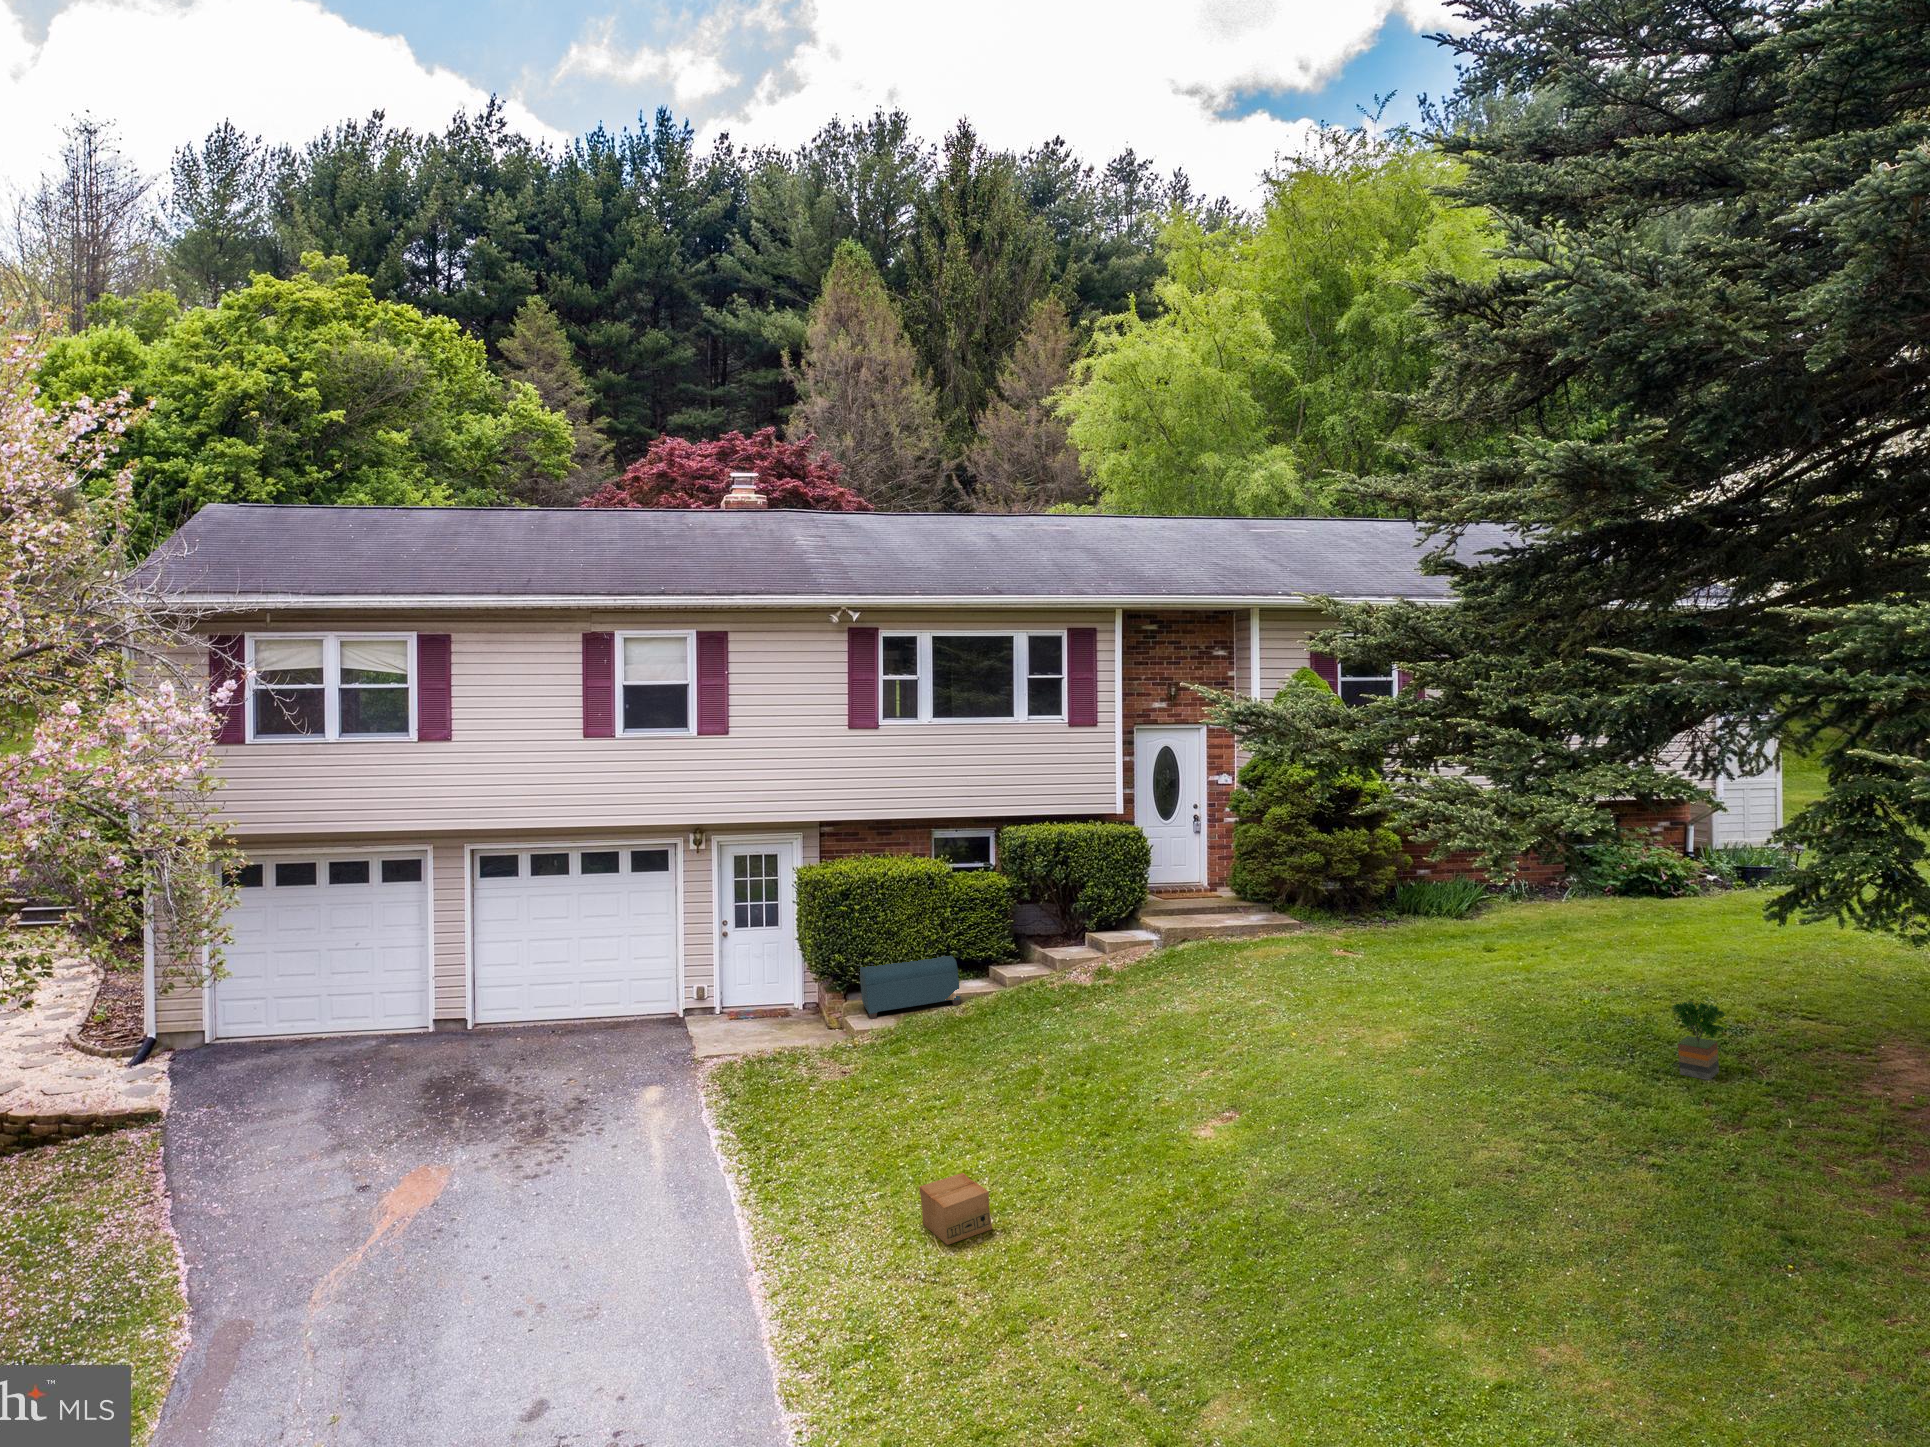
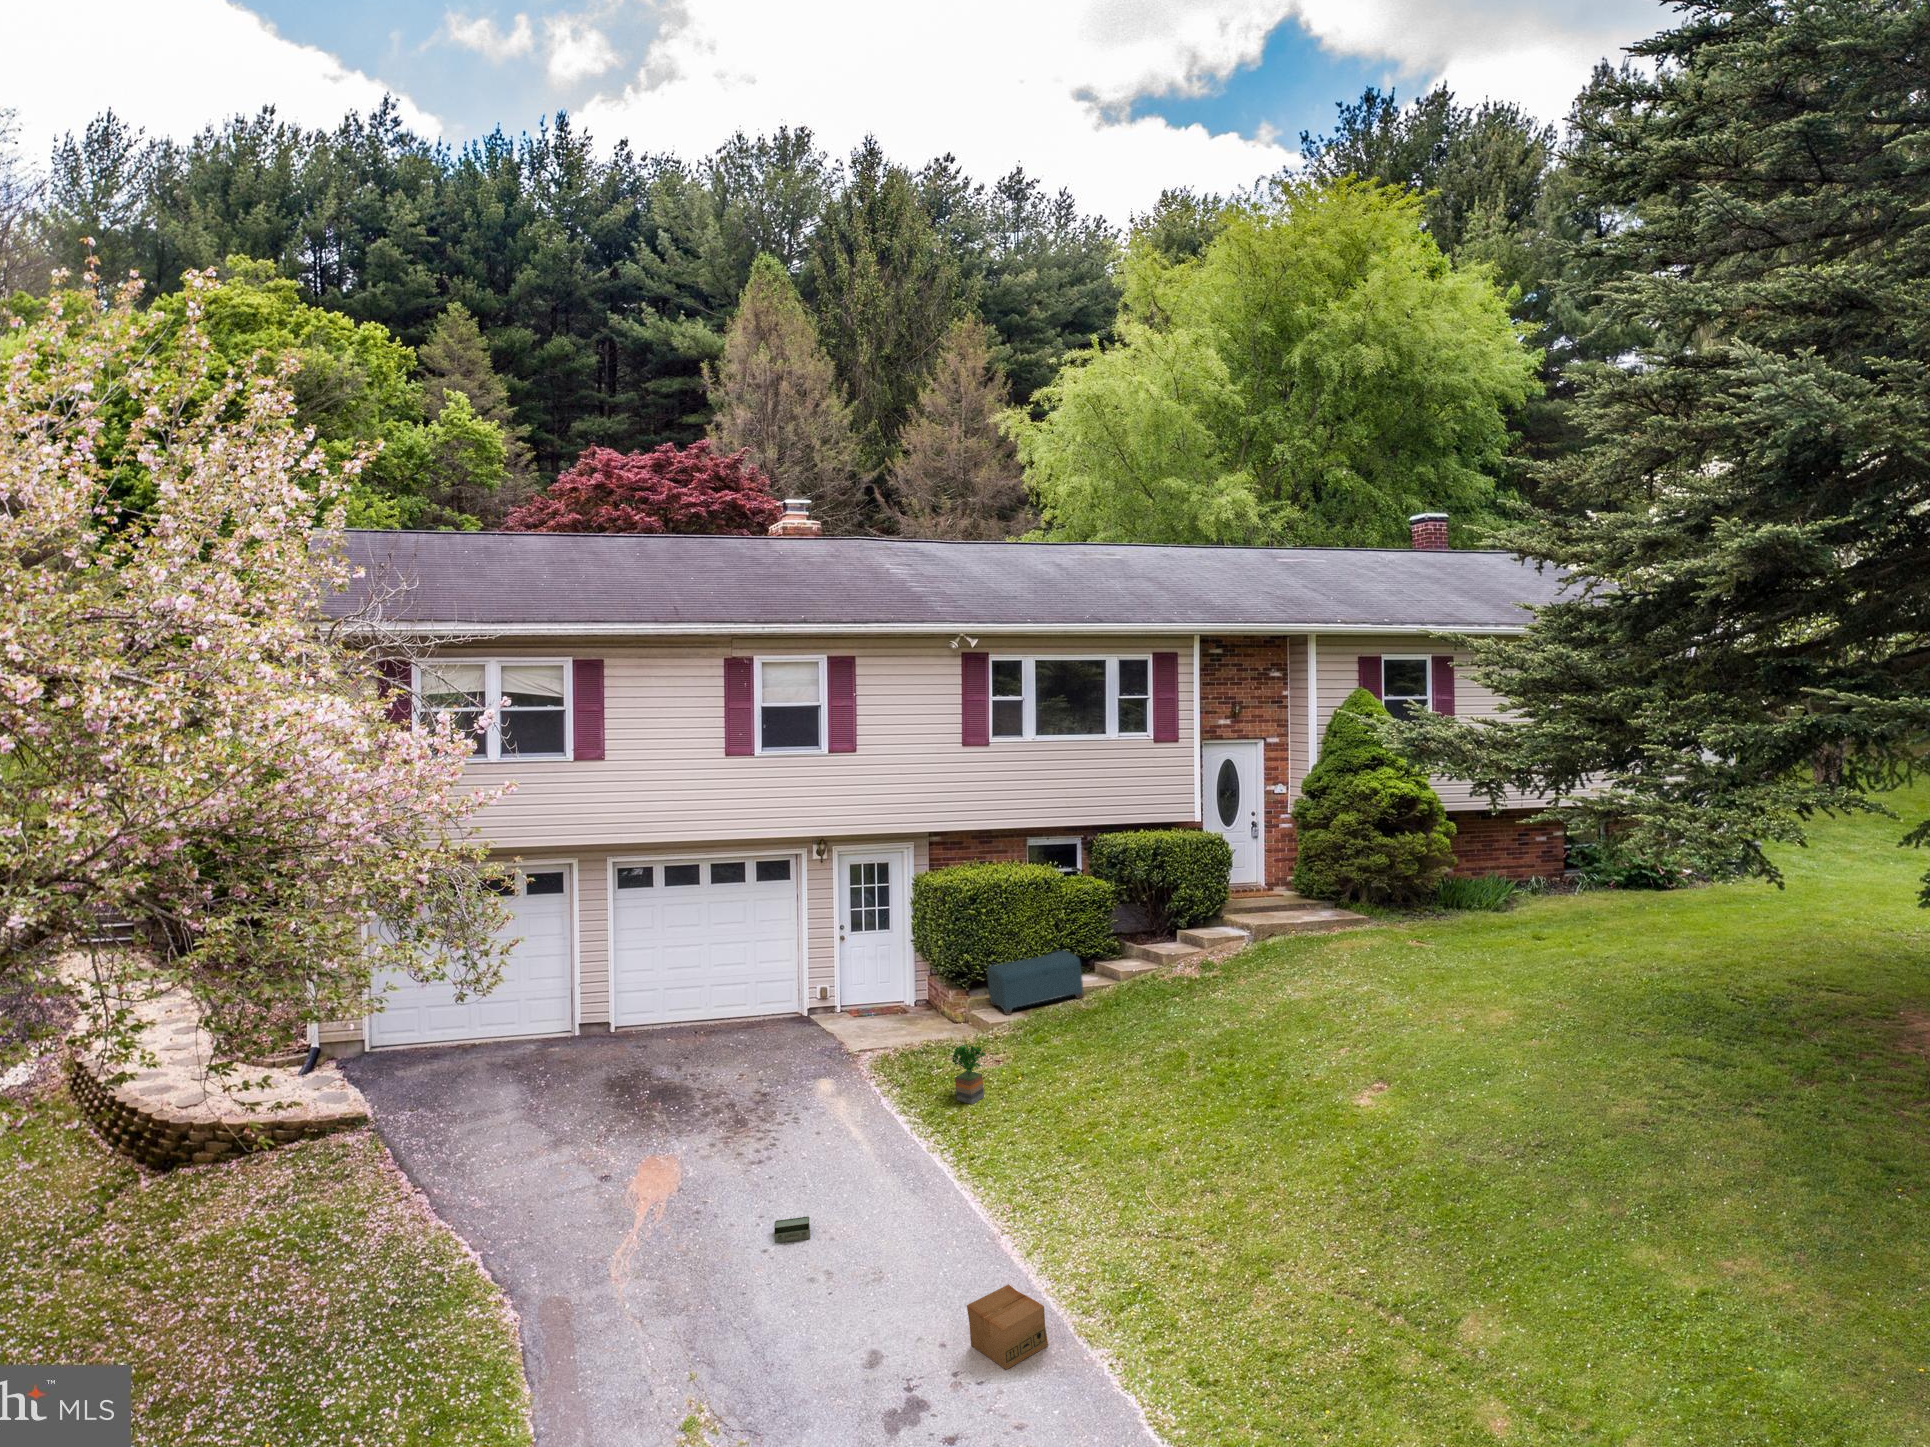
potted tree: present [1672,1001,1726,1080] -> present [952,1045,986,1104]
cardboard box: present [919,1173,992,1245] -> present [967,1284,1048,1370]
toolbox: none [465,1222,512,1248] -> present [774,1217,810,1243]

